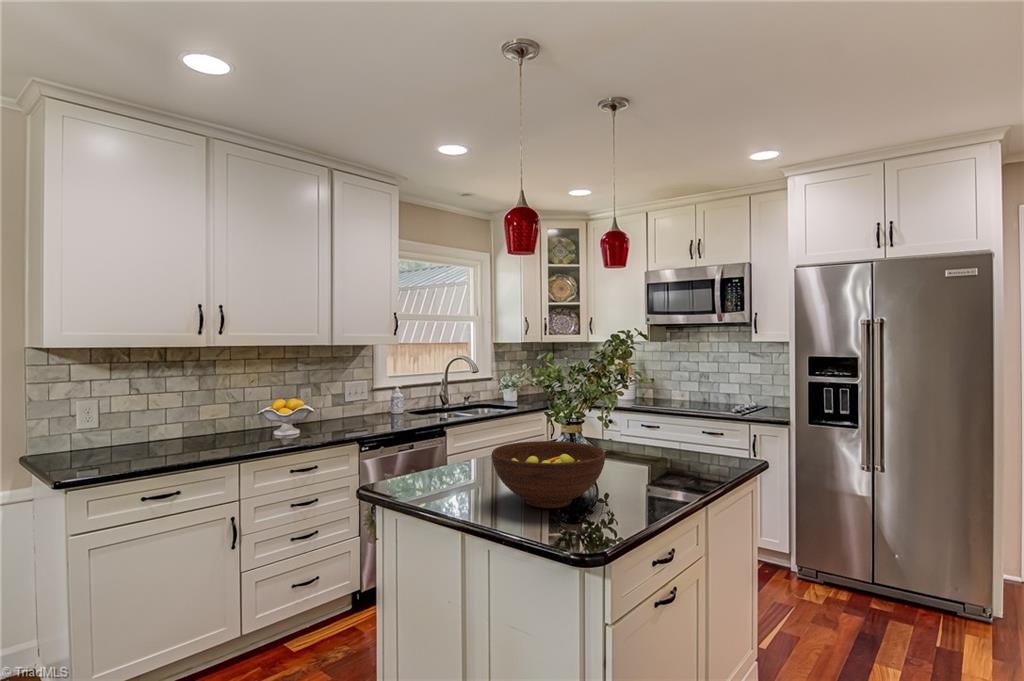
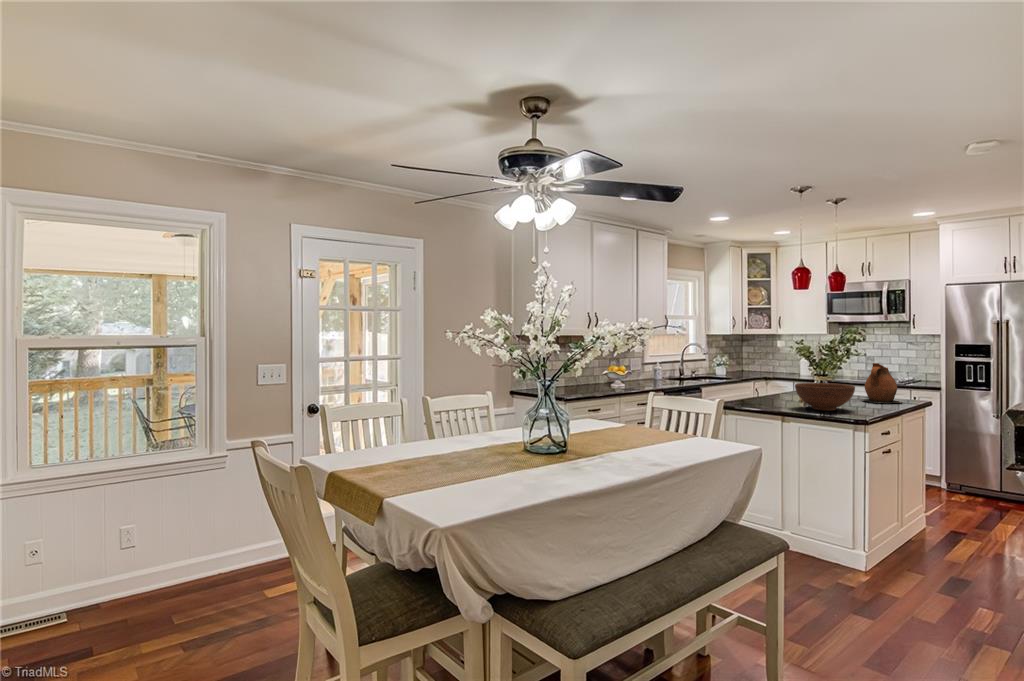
ceramic pitcher: none [645,397,715,474] -> present [864,363,903,403]

